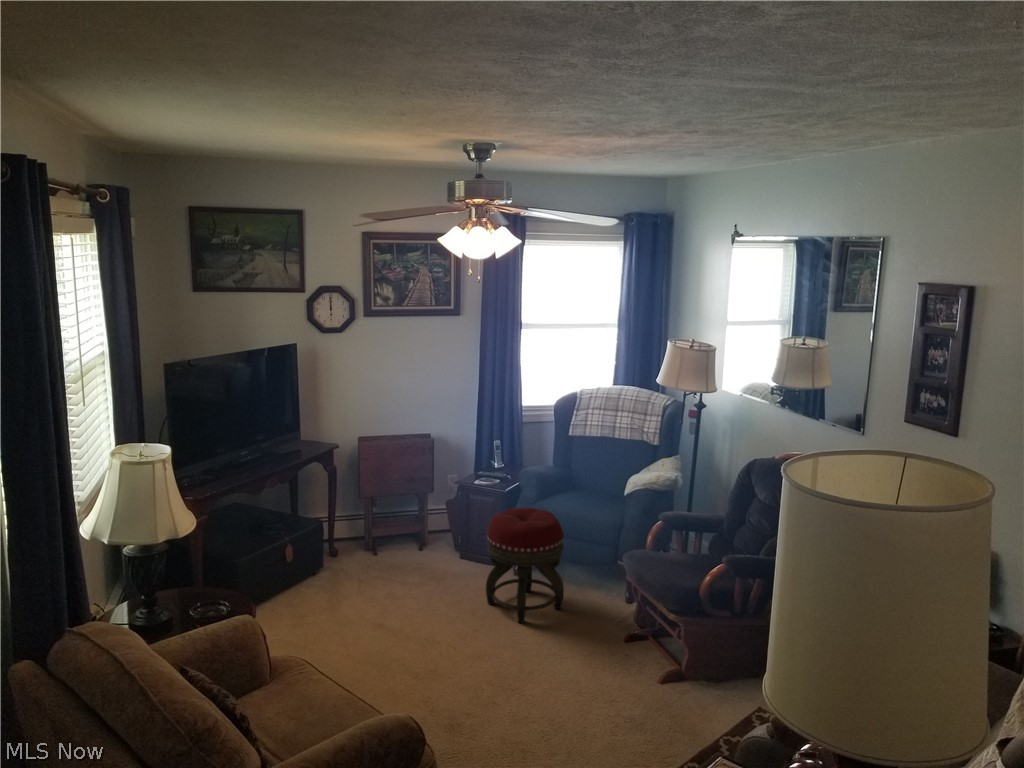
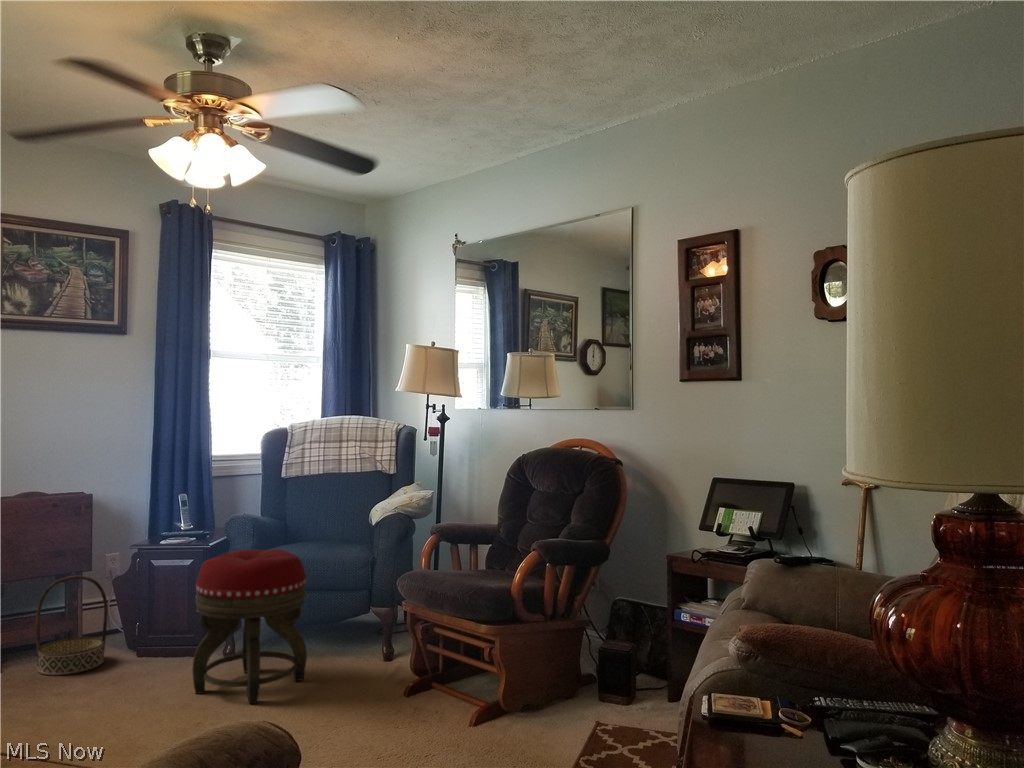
basket: none [401,502,444,568] -> present [36,576,108,676]

